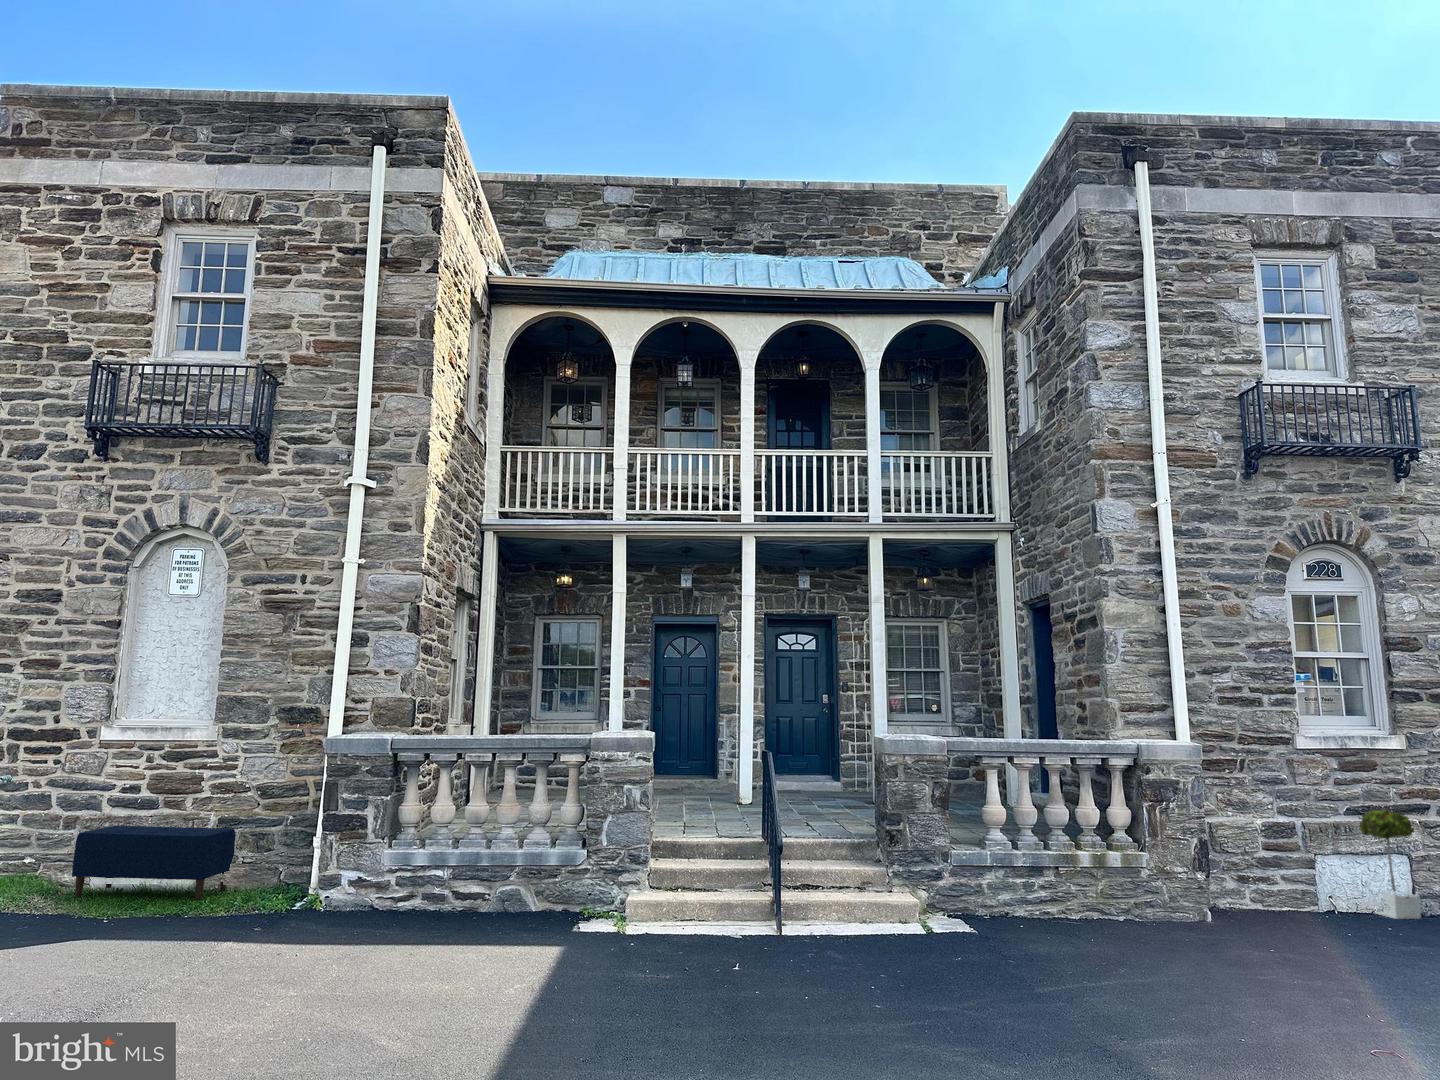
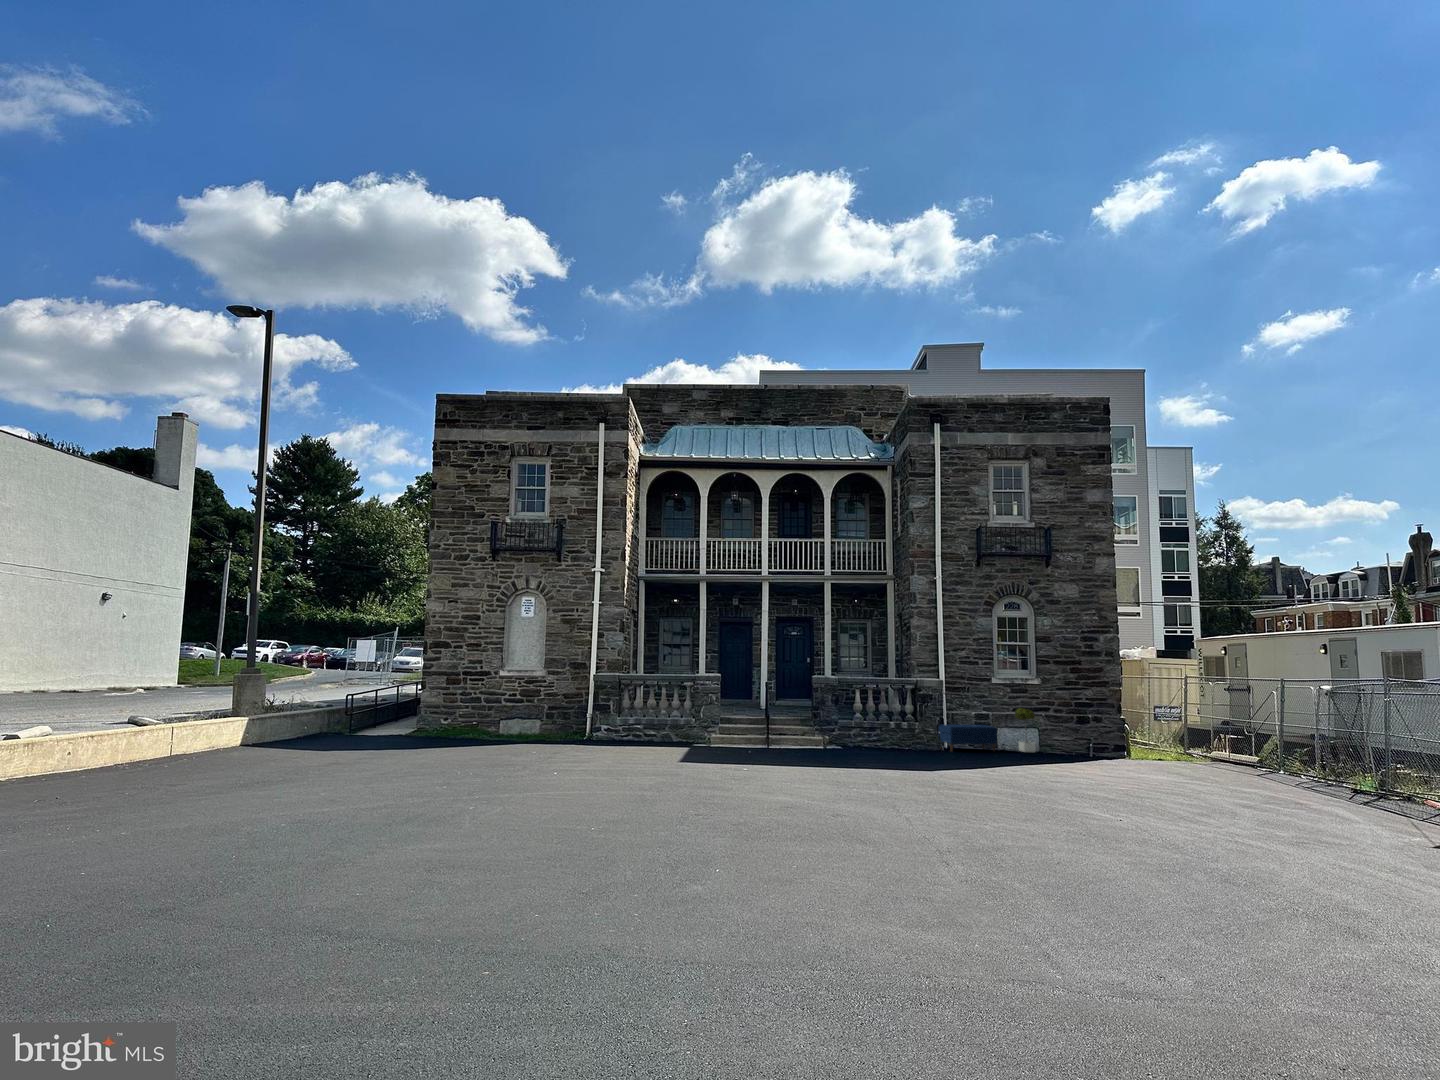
bench: present [72,826,235,900] -> present [939,725,997,751]

